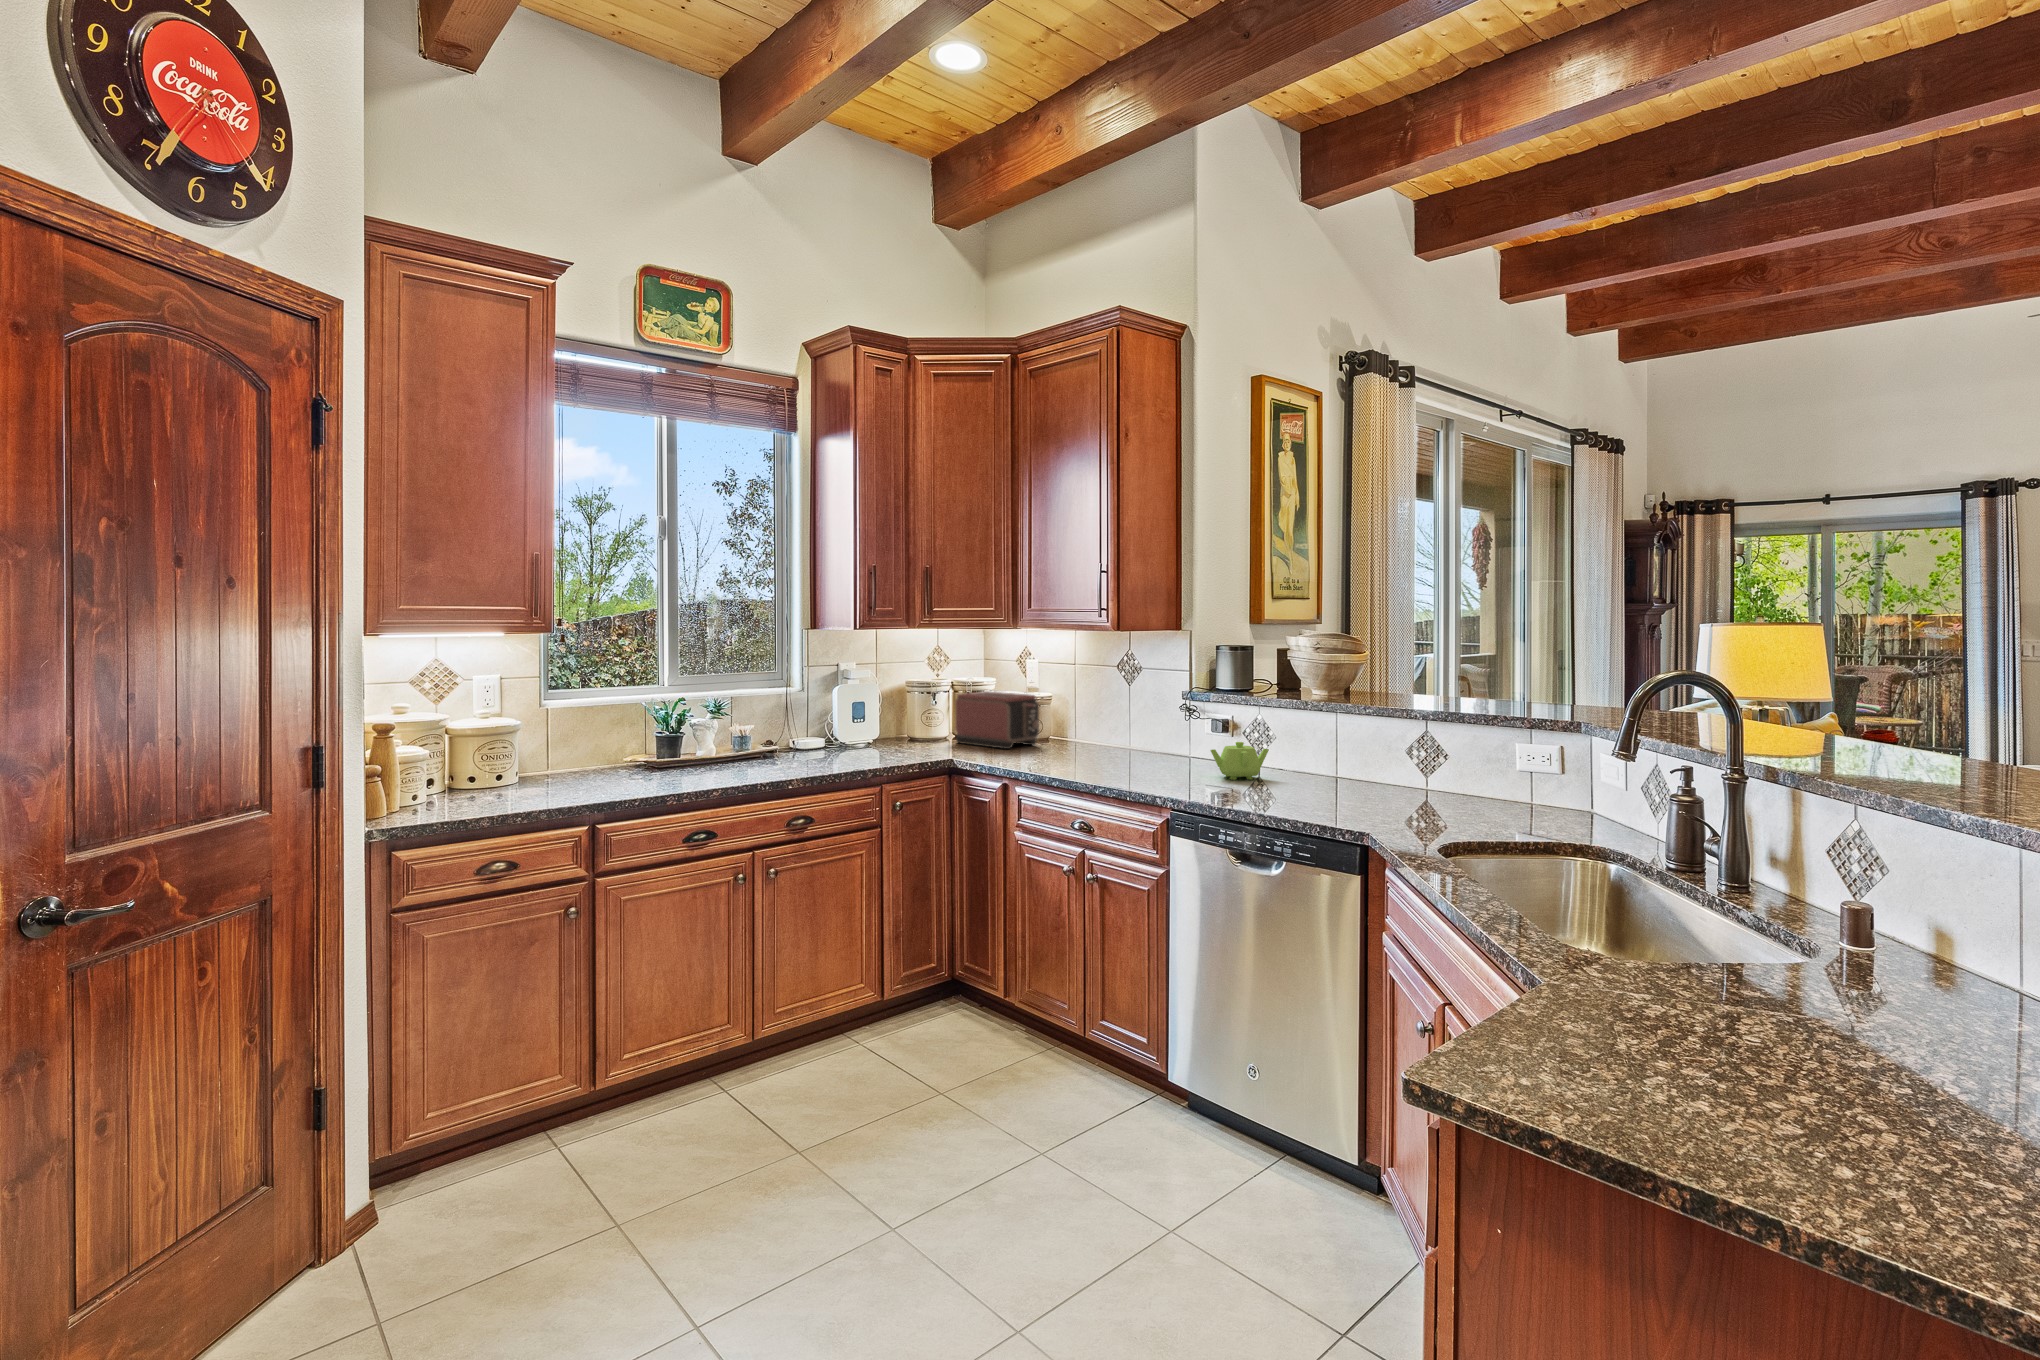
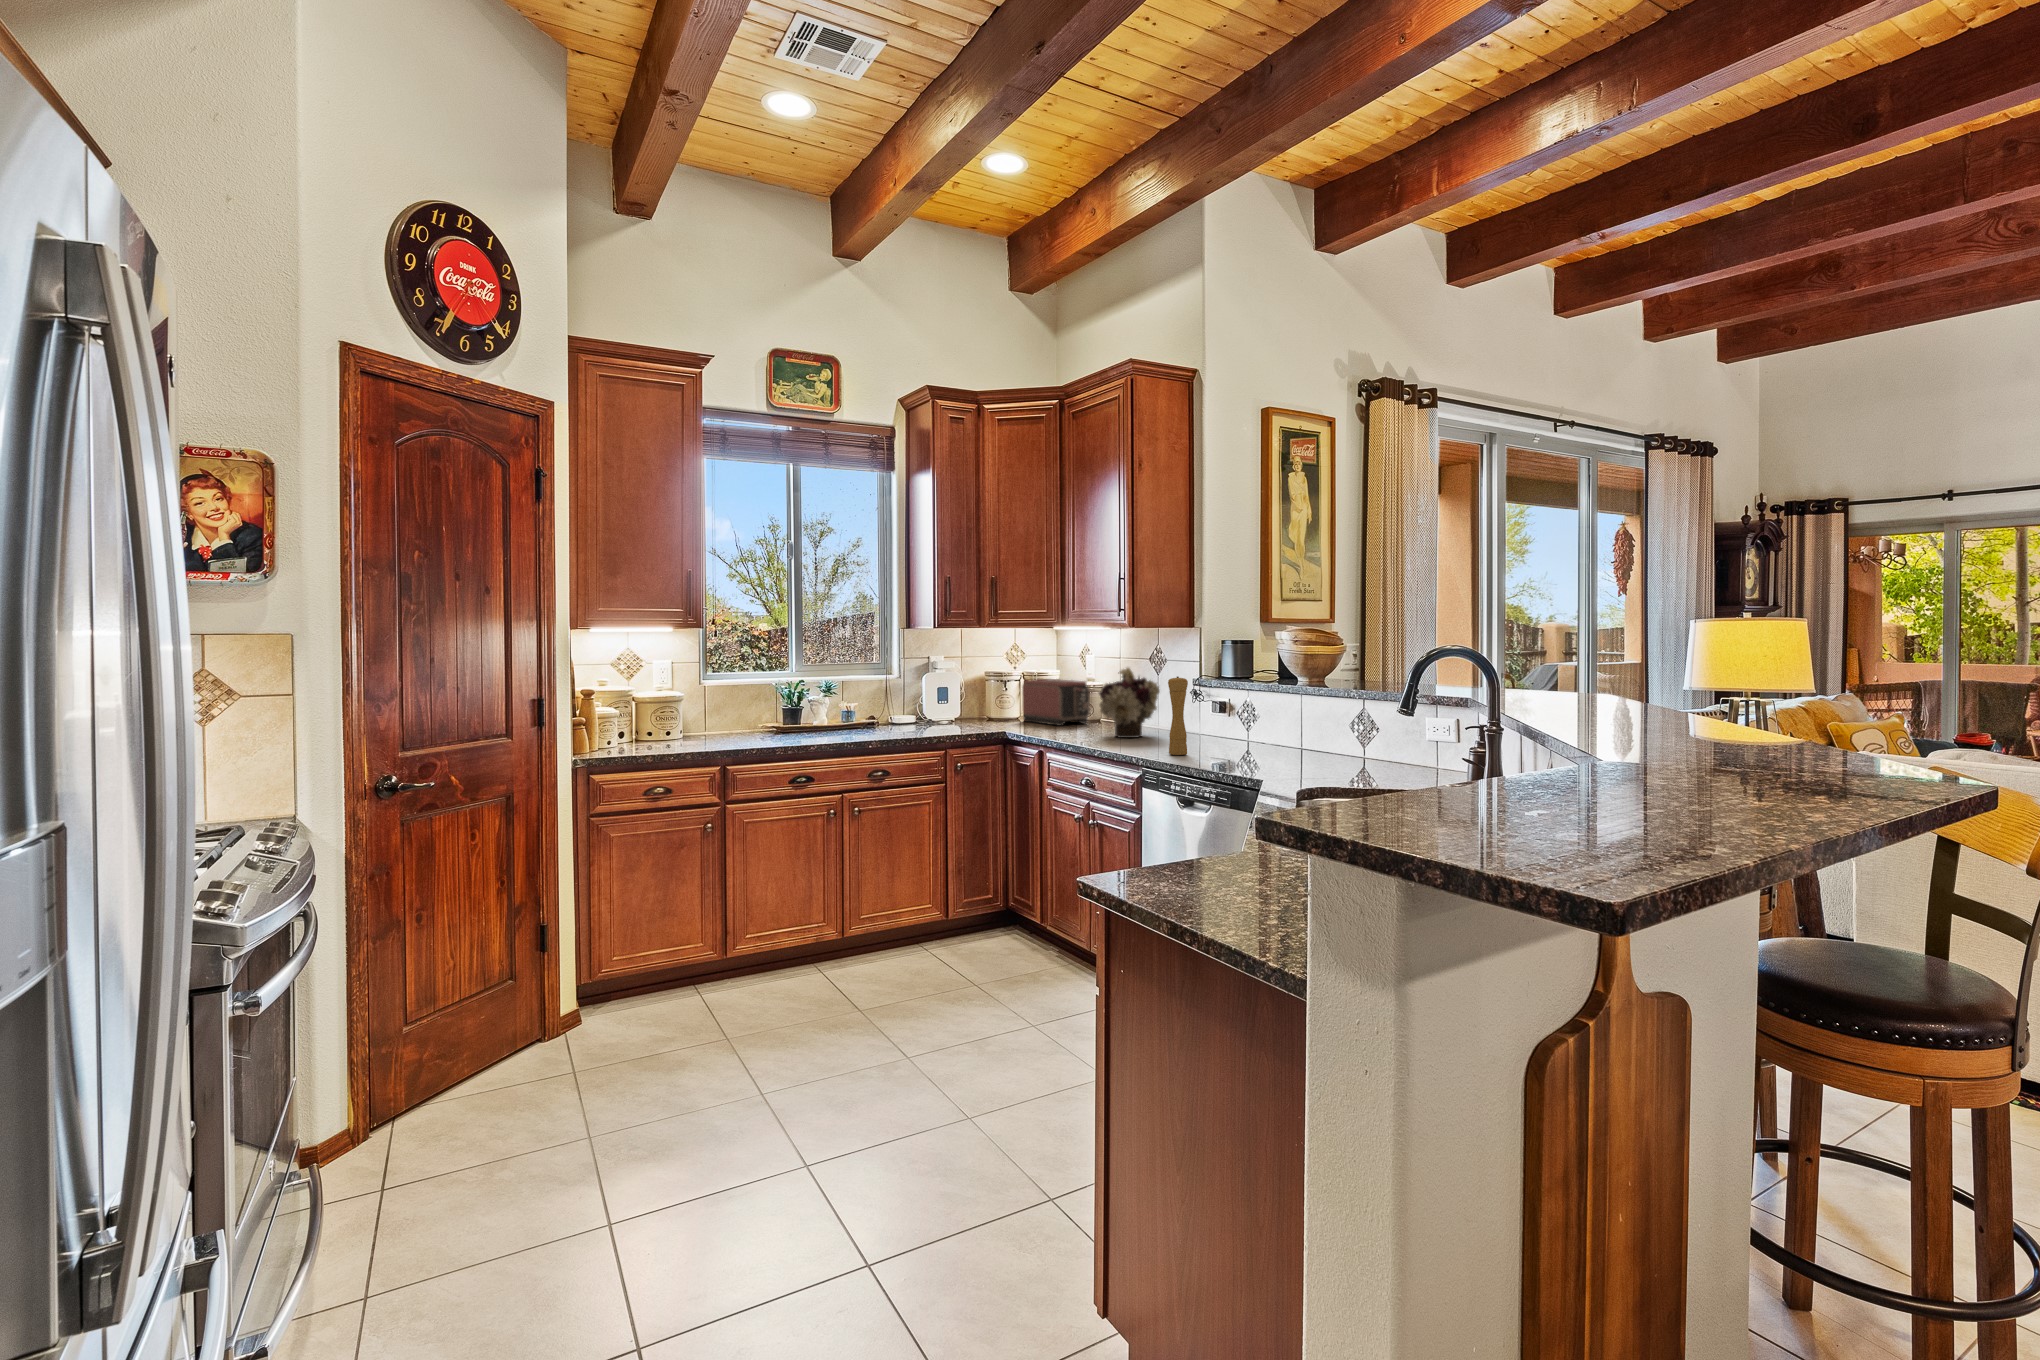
flower arrangement: none [1069,680,1144,766] -> present [1099,668,1160,738]
pepper mill: none [1183,695,1207,792] -> present [1168,676,1188,755]
teapot: present [1211,742,1269,780] -> none [1204,717,1253,749]

